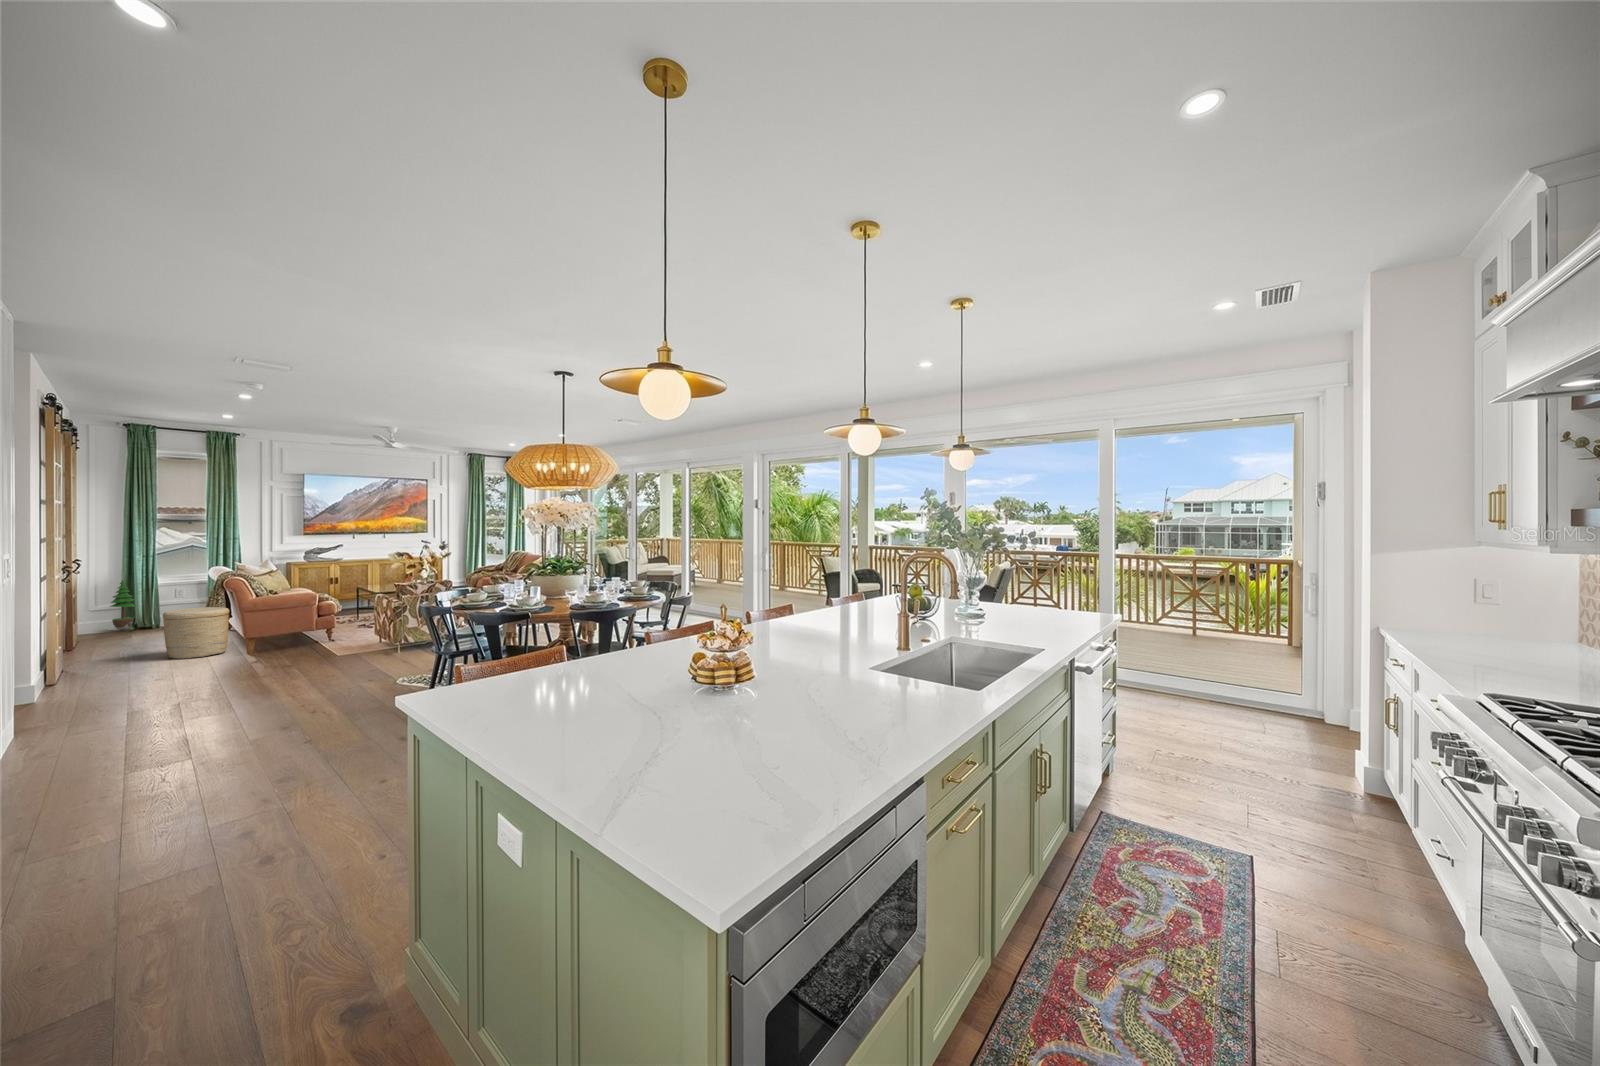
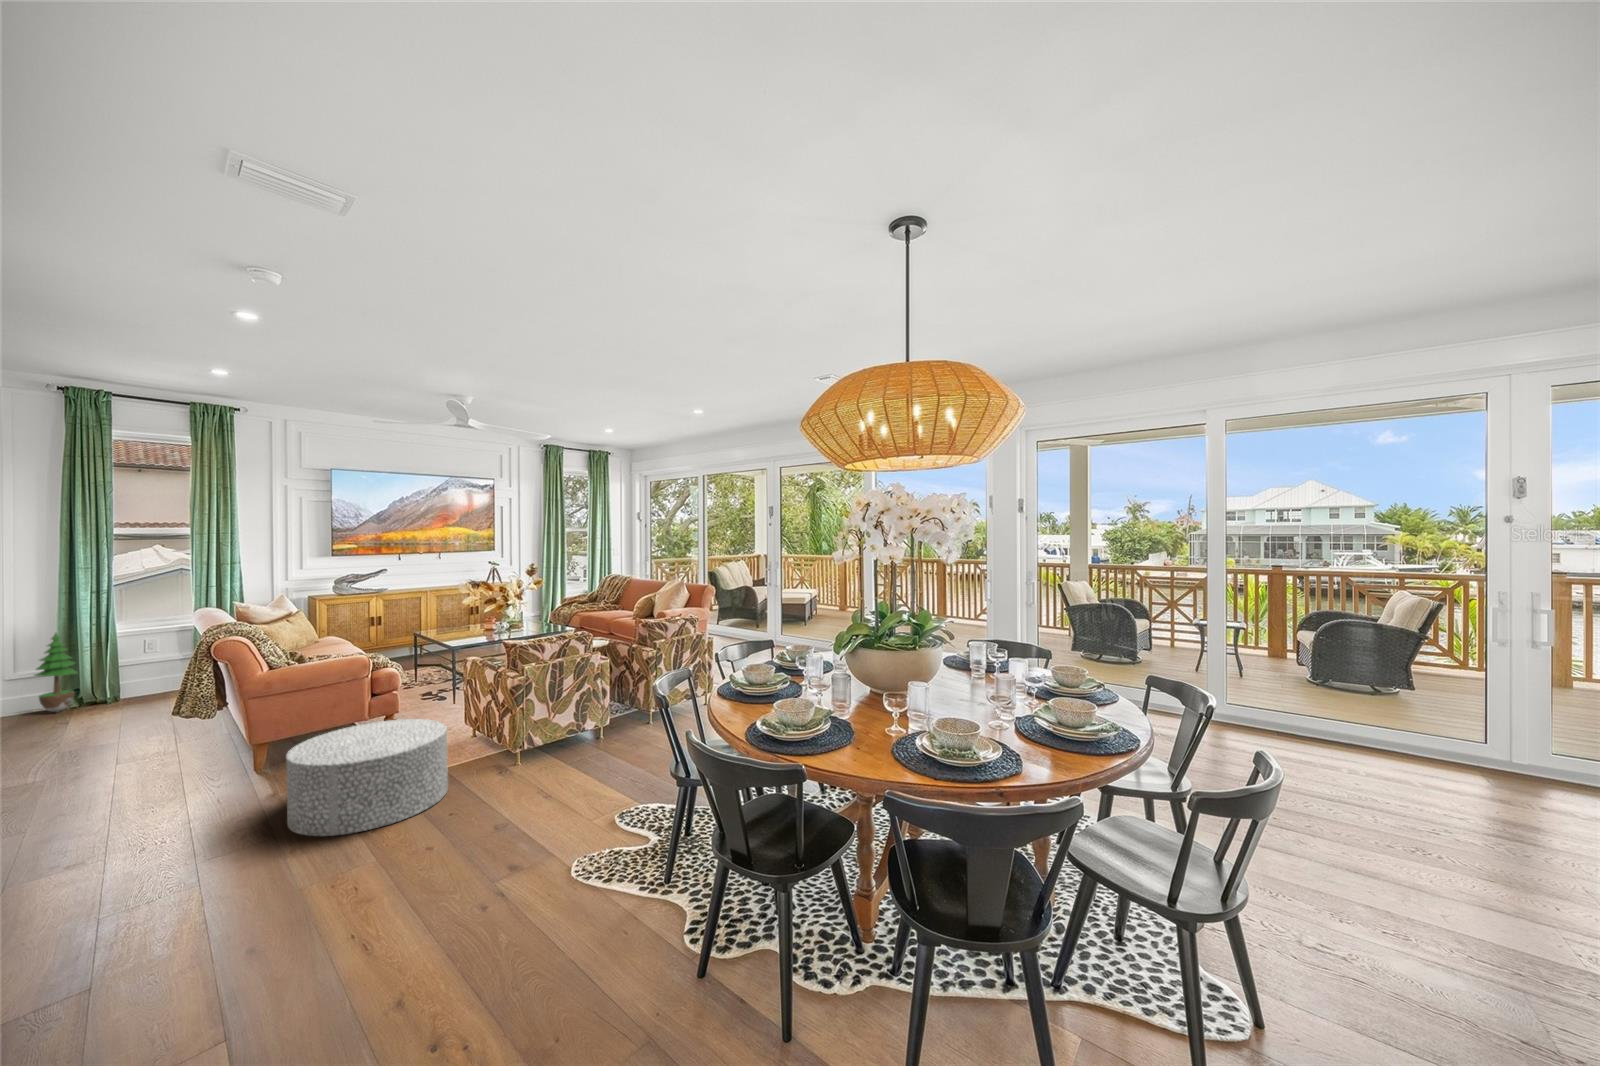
woven basket: present [163,607,230,659] -> none [104,691,227,796]
ottoman: none [260,622,352,671] -> present [286,719,448,836]

